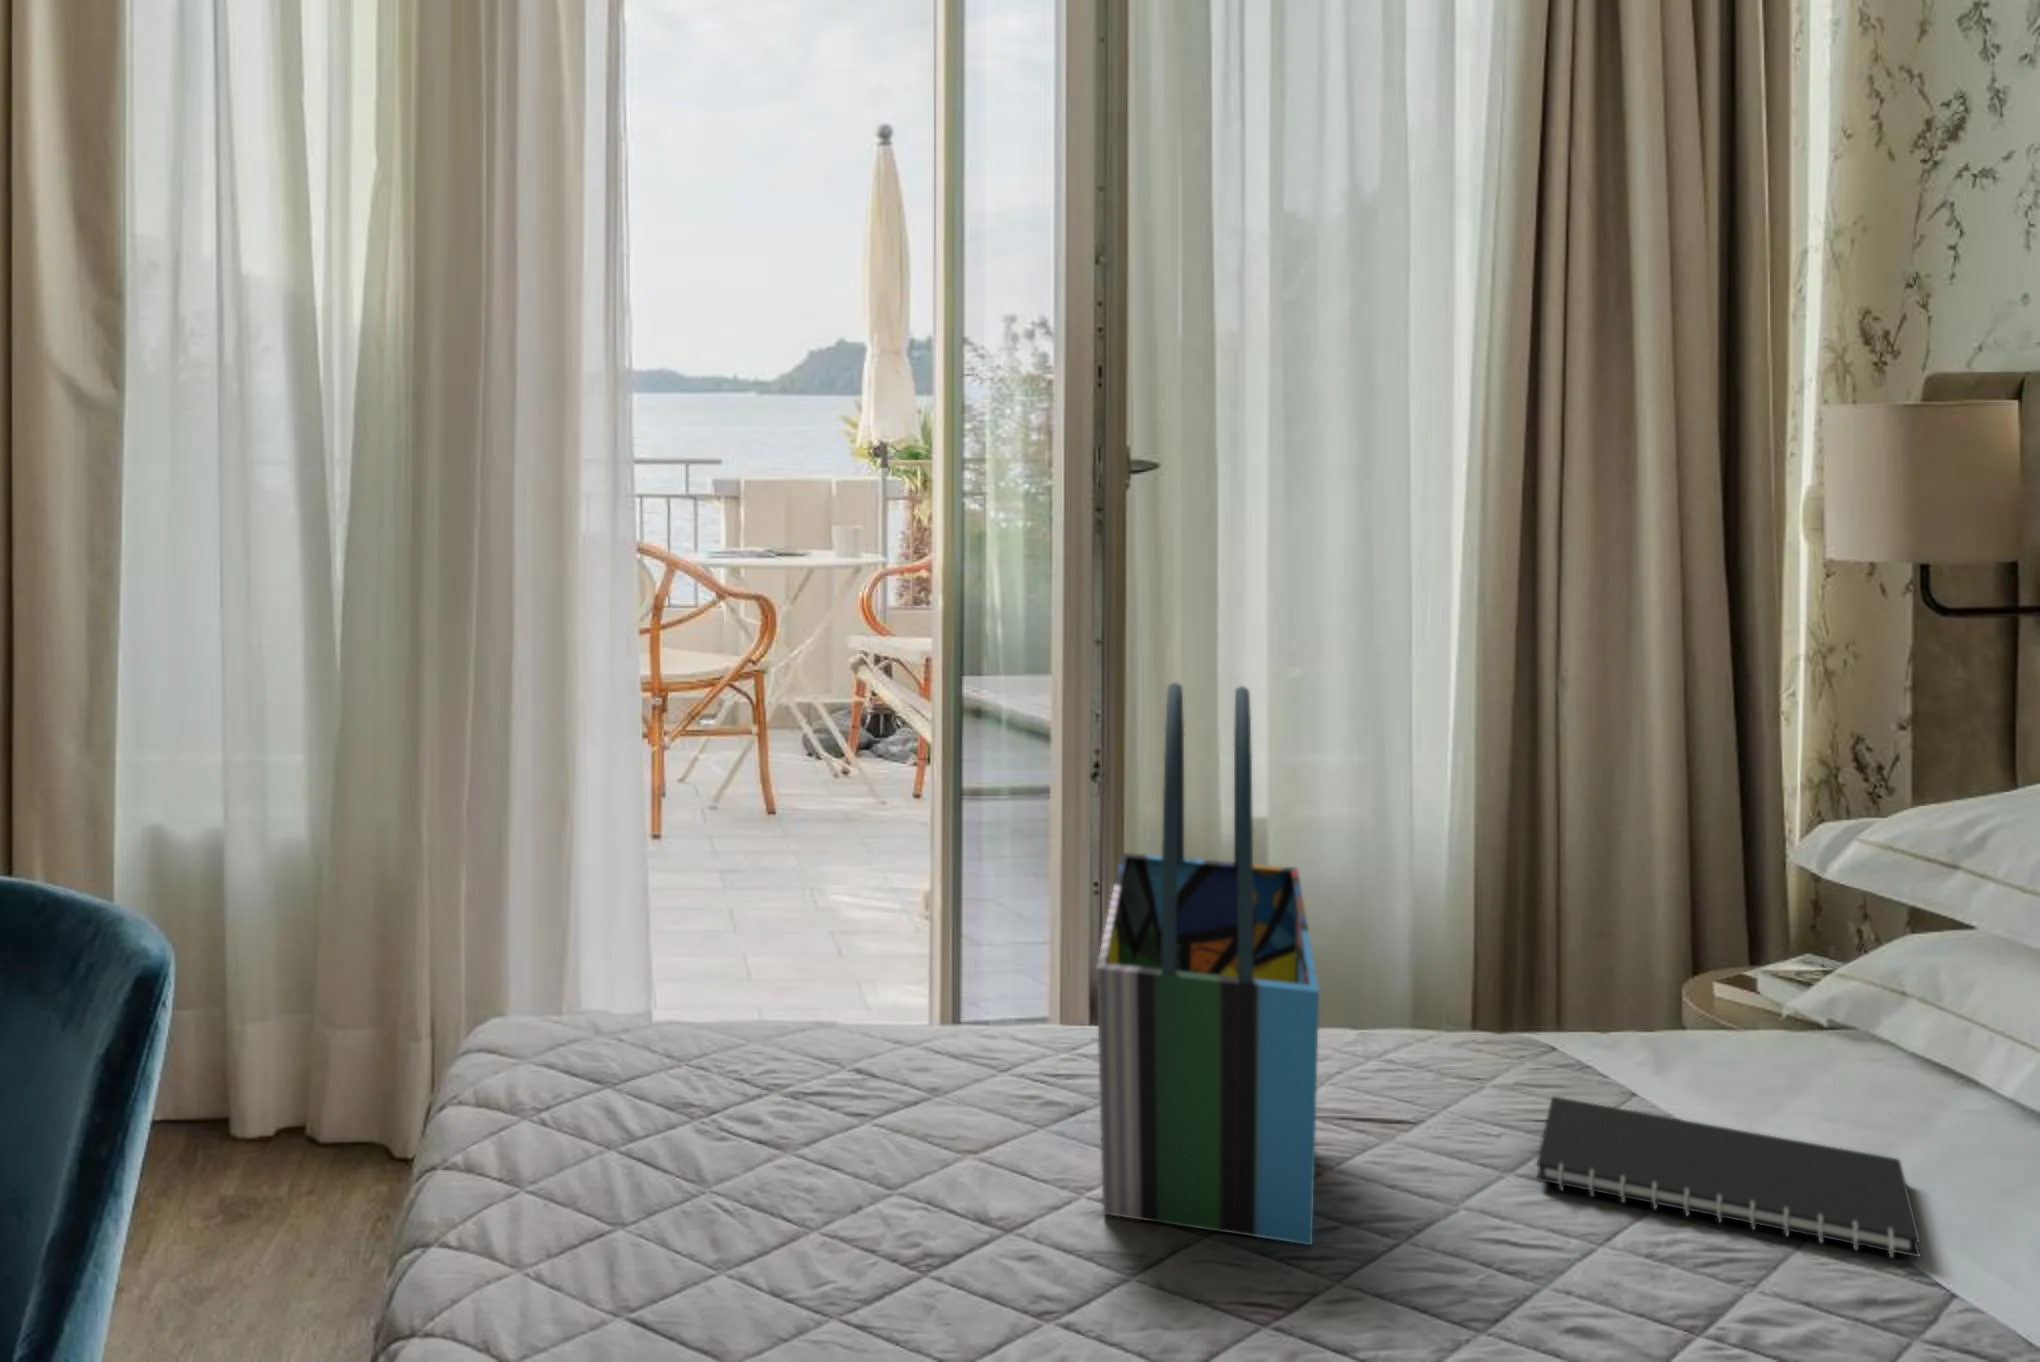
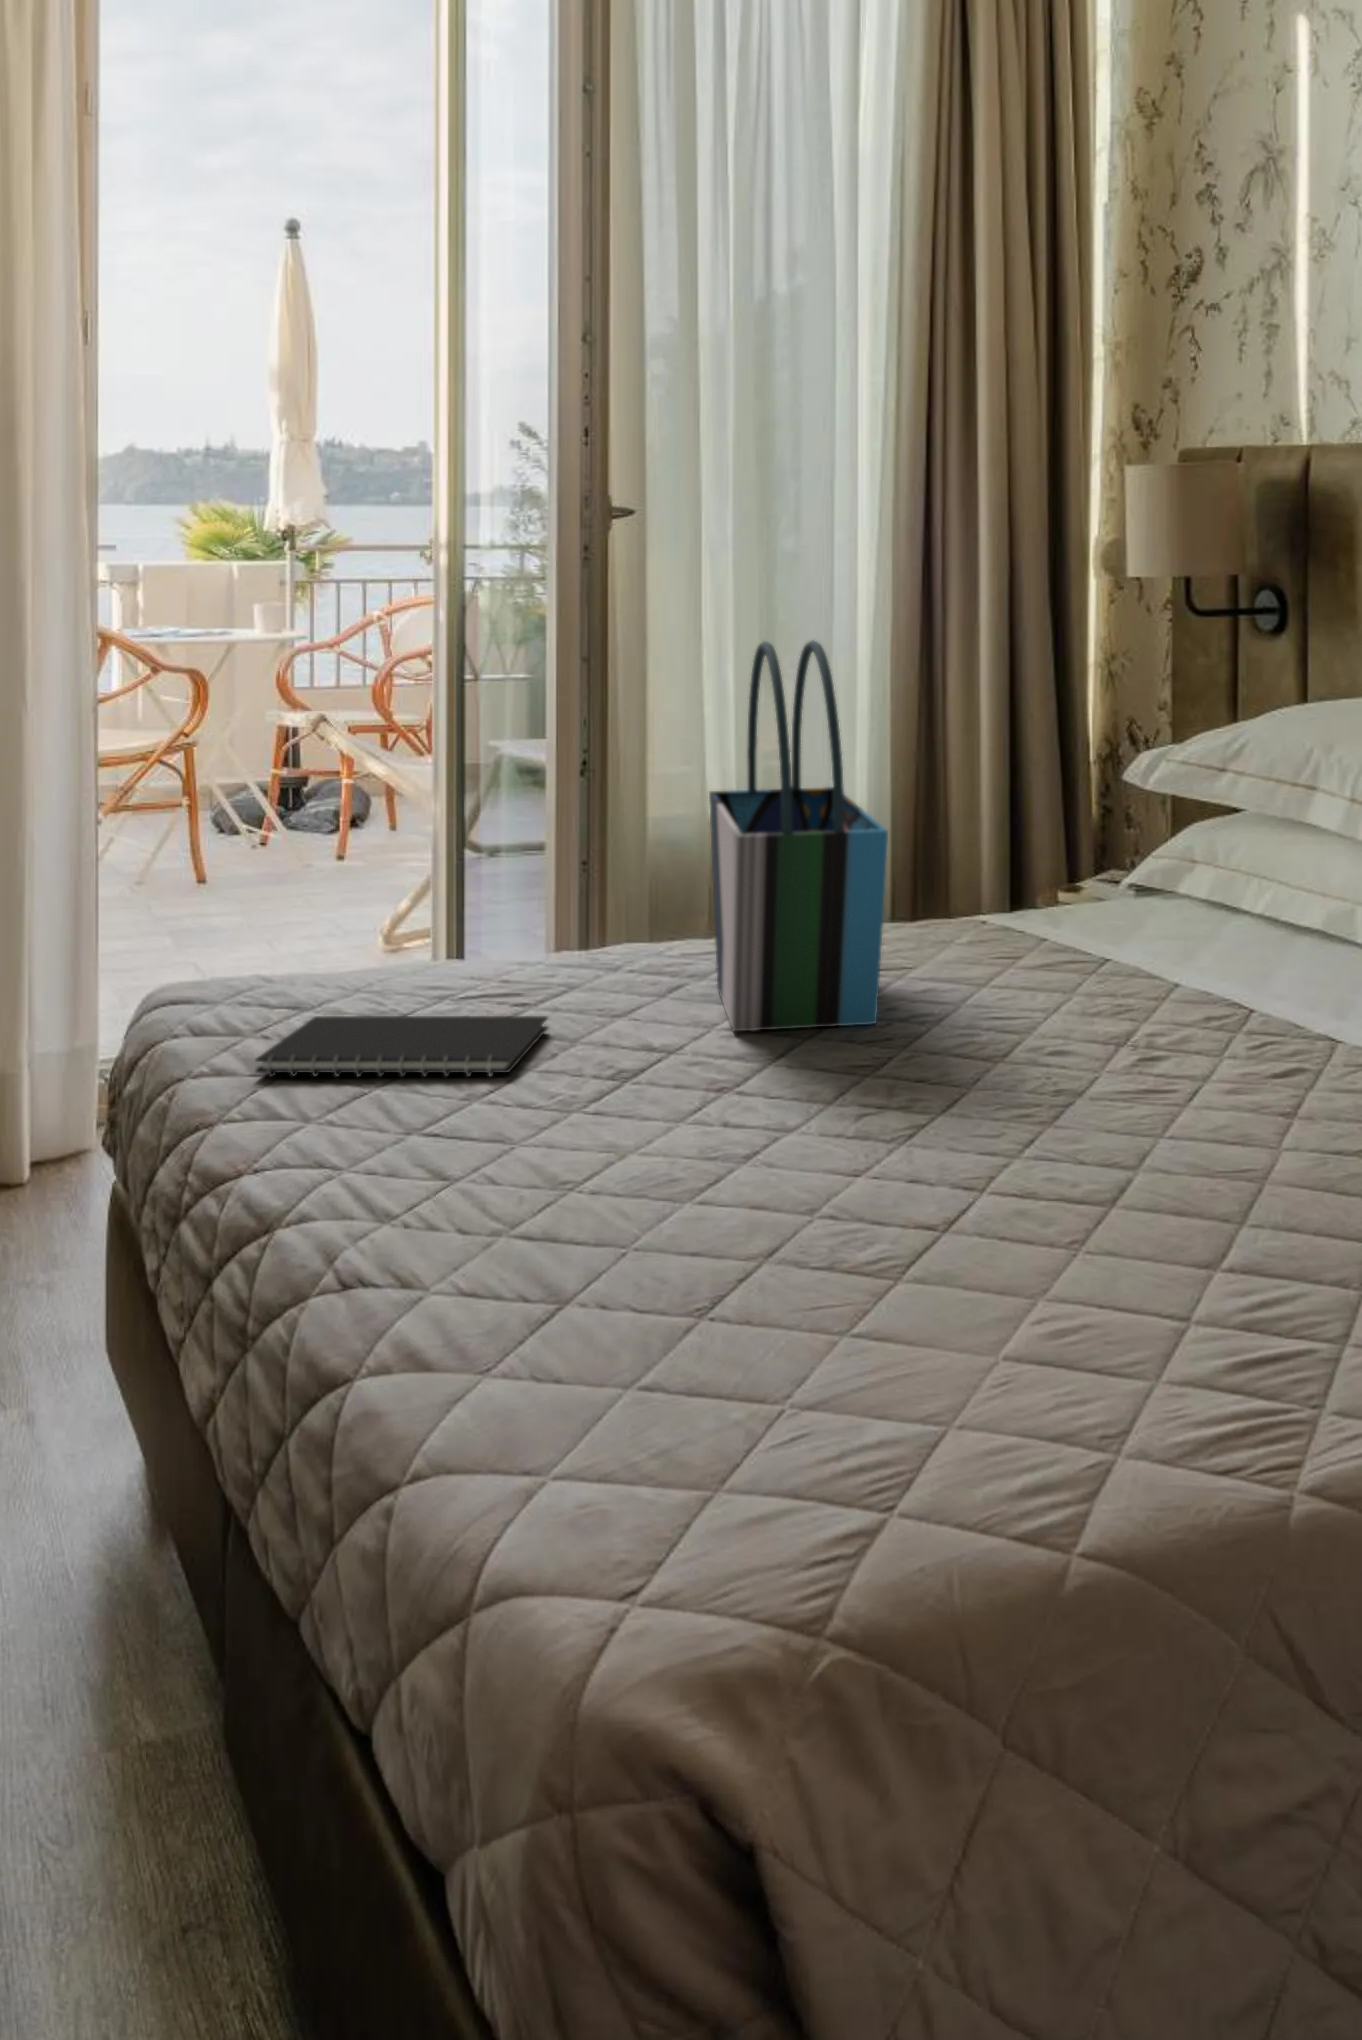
notebook: present [1537,1097,1920,1257] -> present [256,1016,548,1077]

